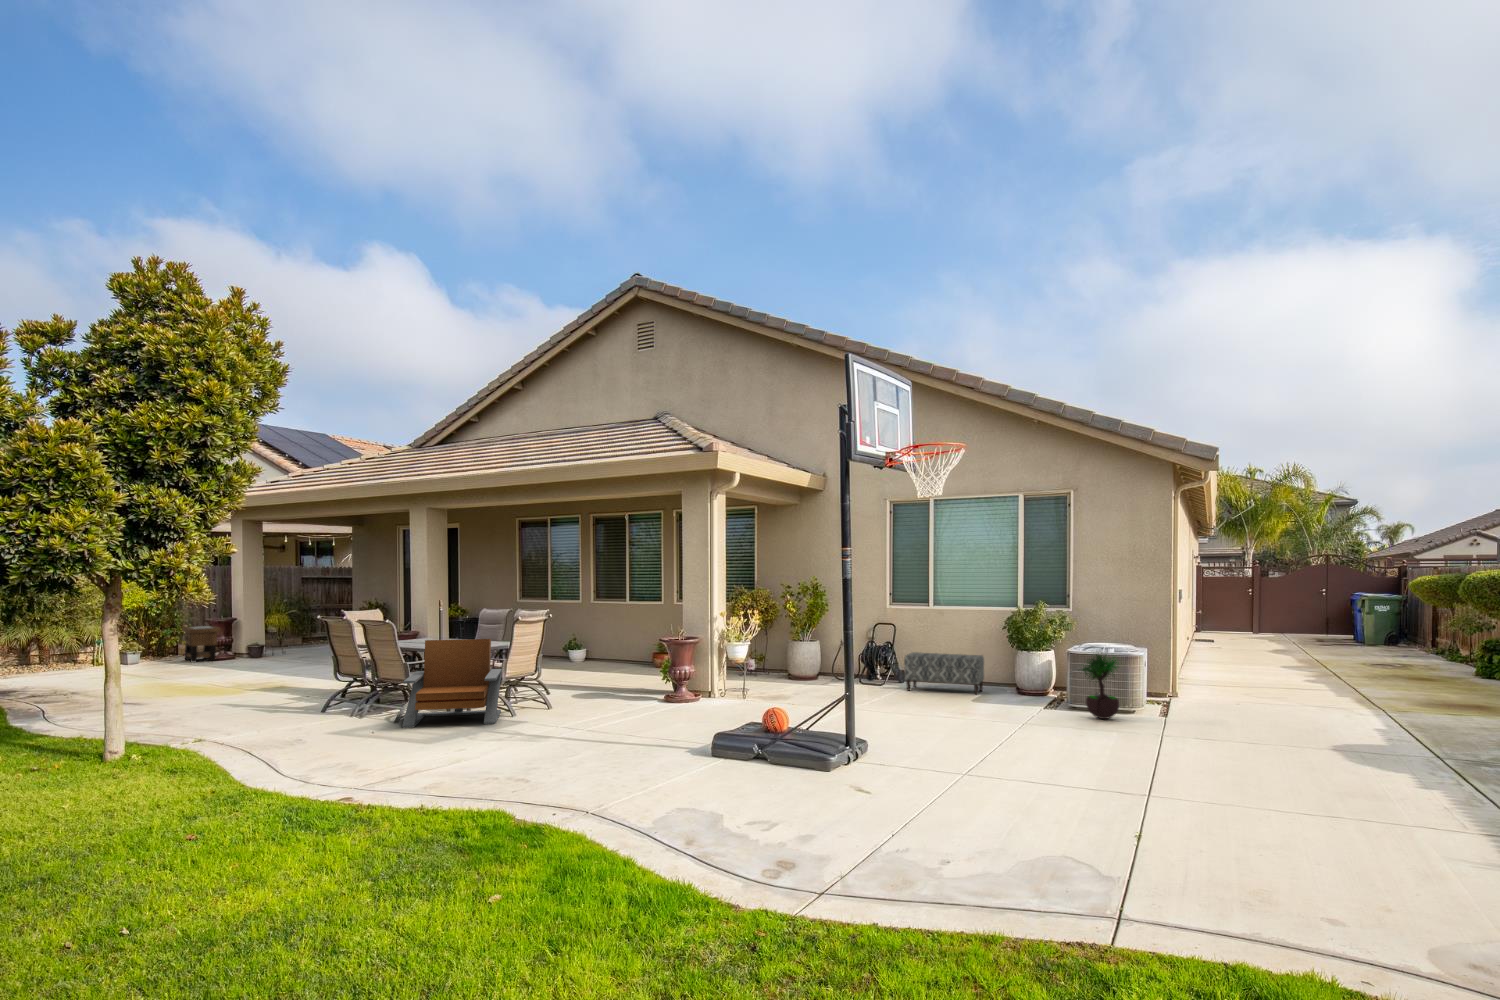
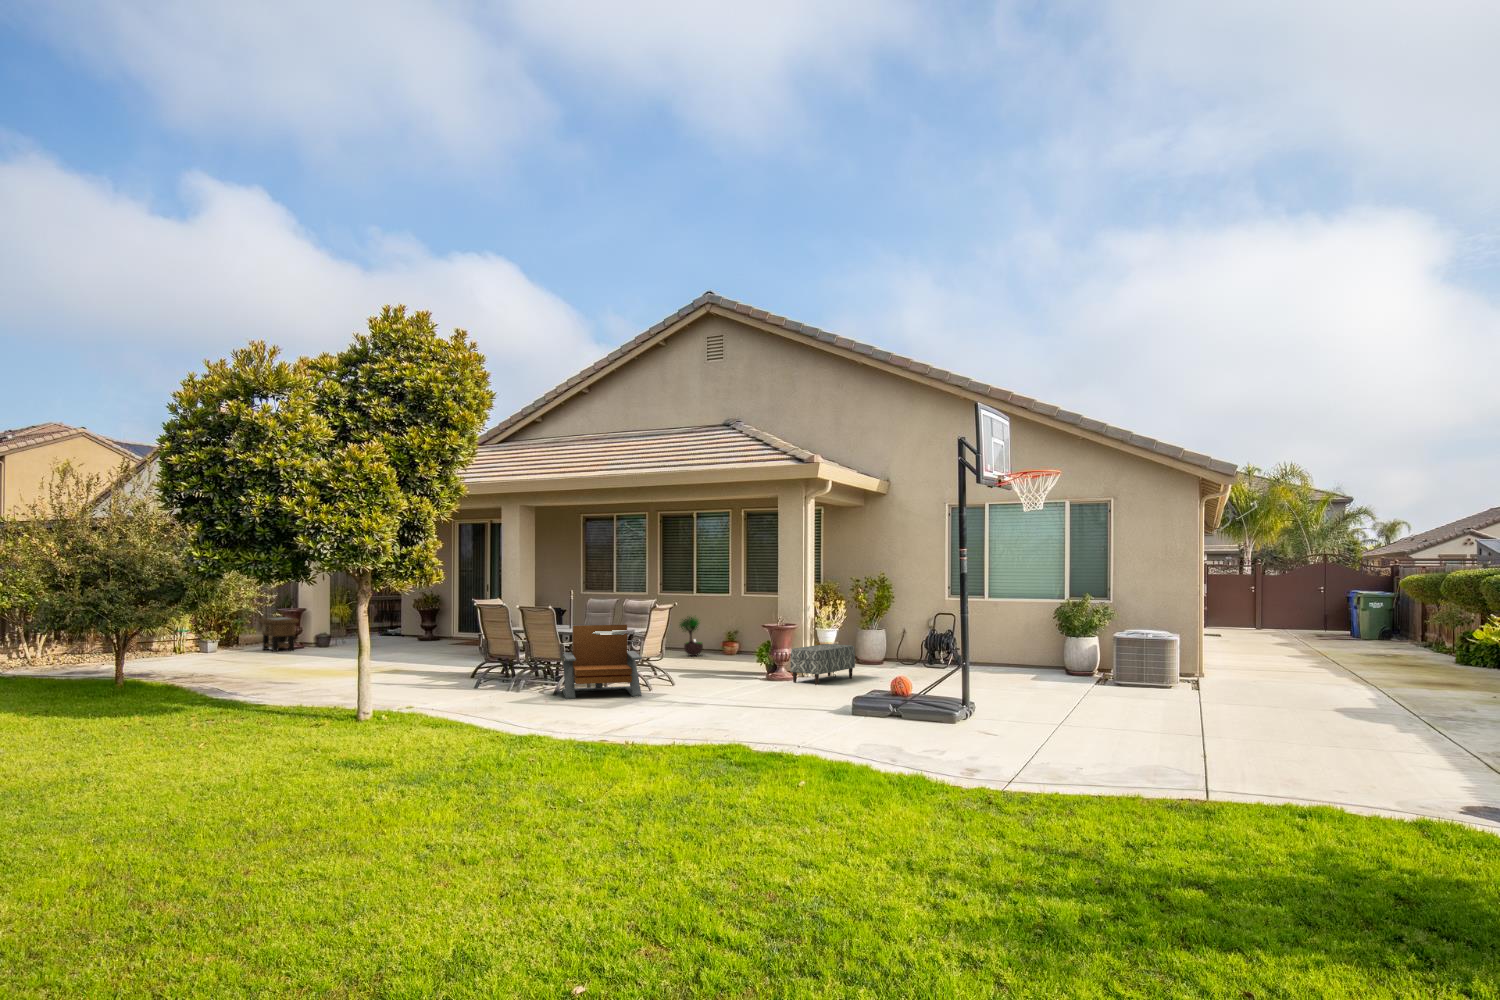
bench: present [904,652,984,695] -> present [790,644,855,685]
potted tree: present [1082,654,1119,719] -> present [680,617,703,656]

